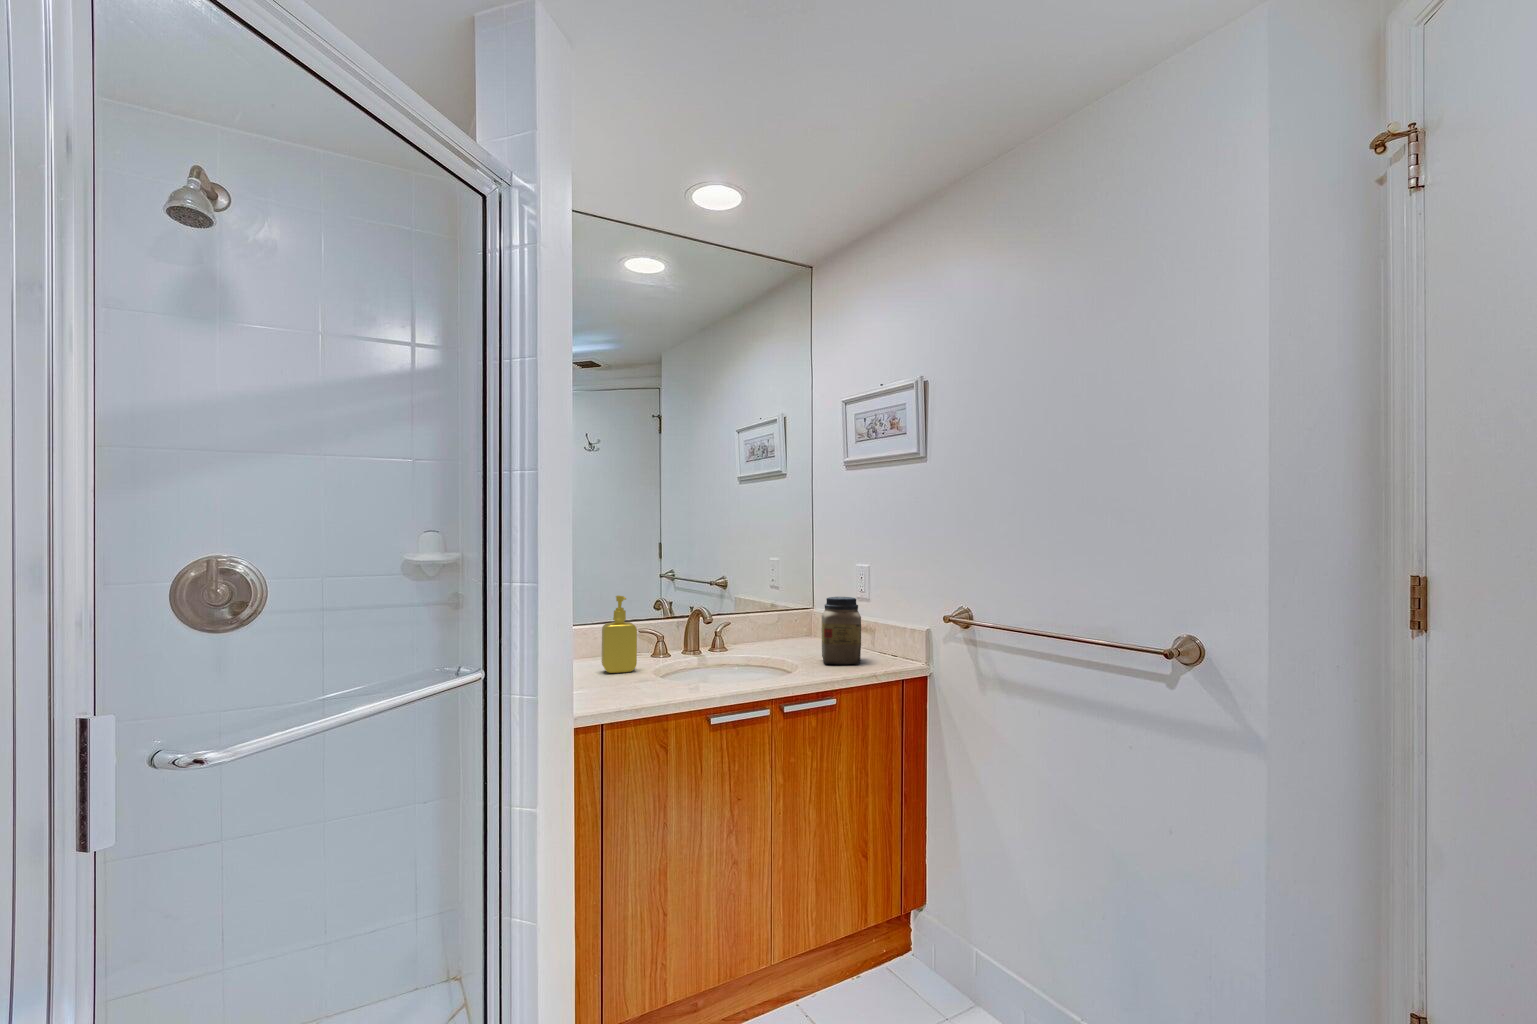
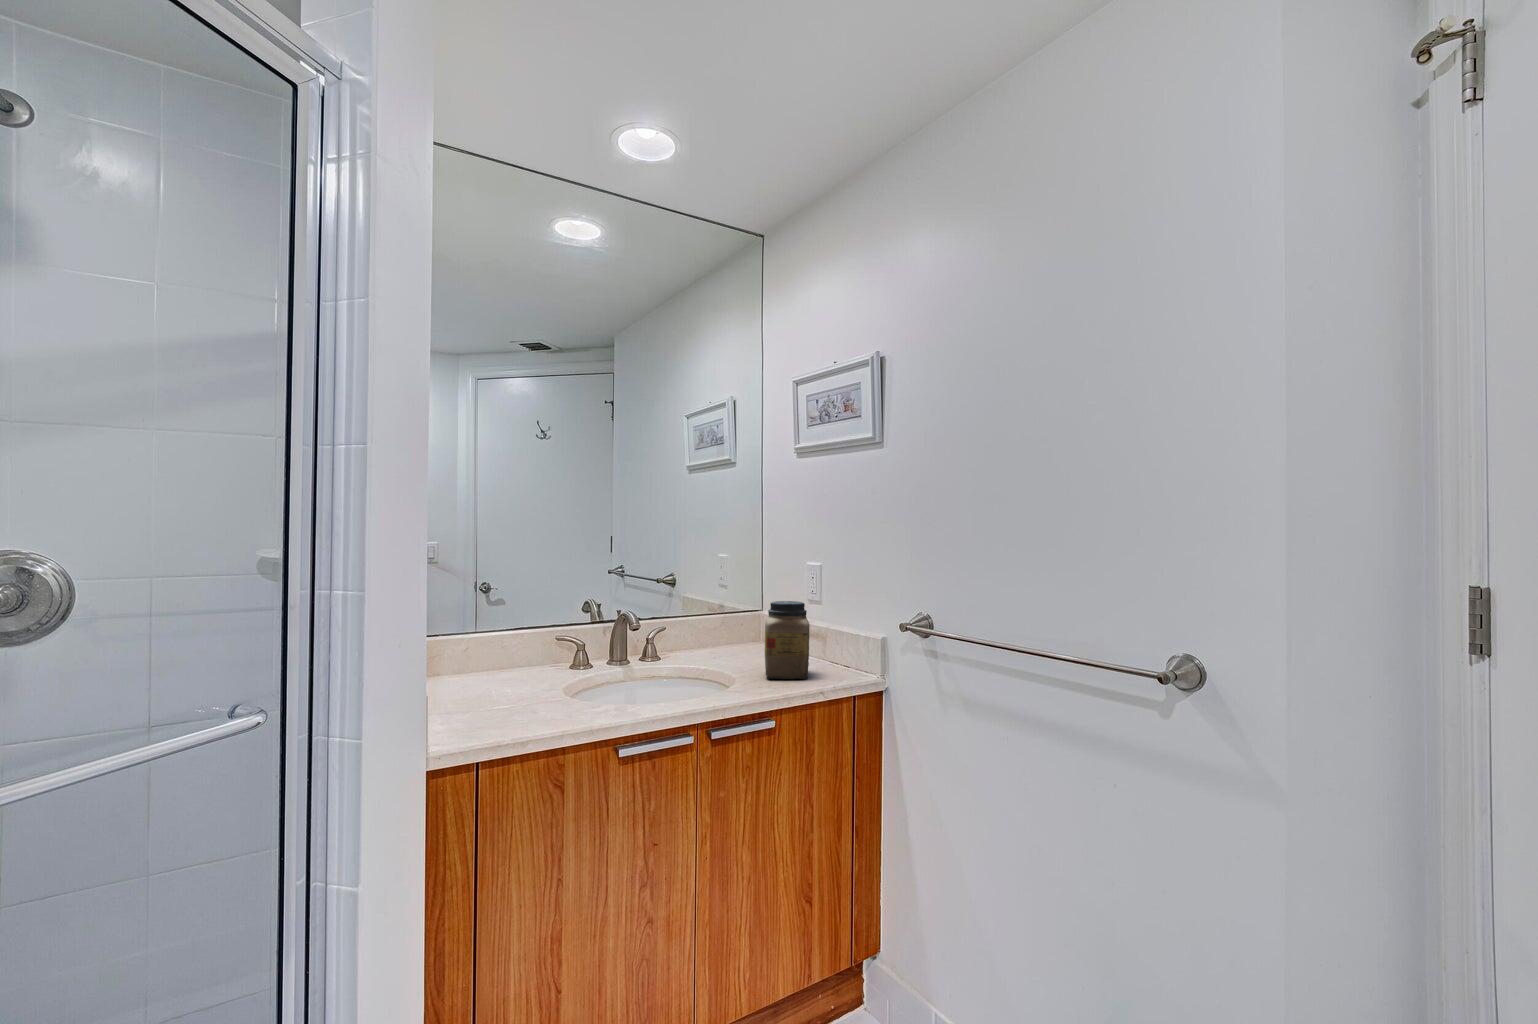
soap dispenser: present [602,595,637,673] -> none [506,599,547,690]

